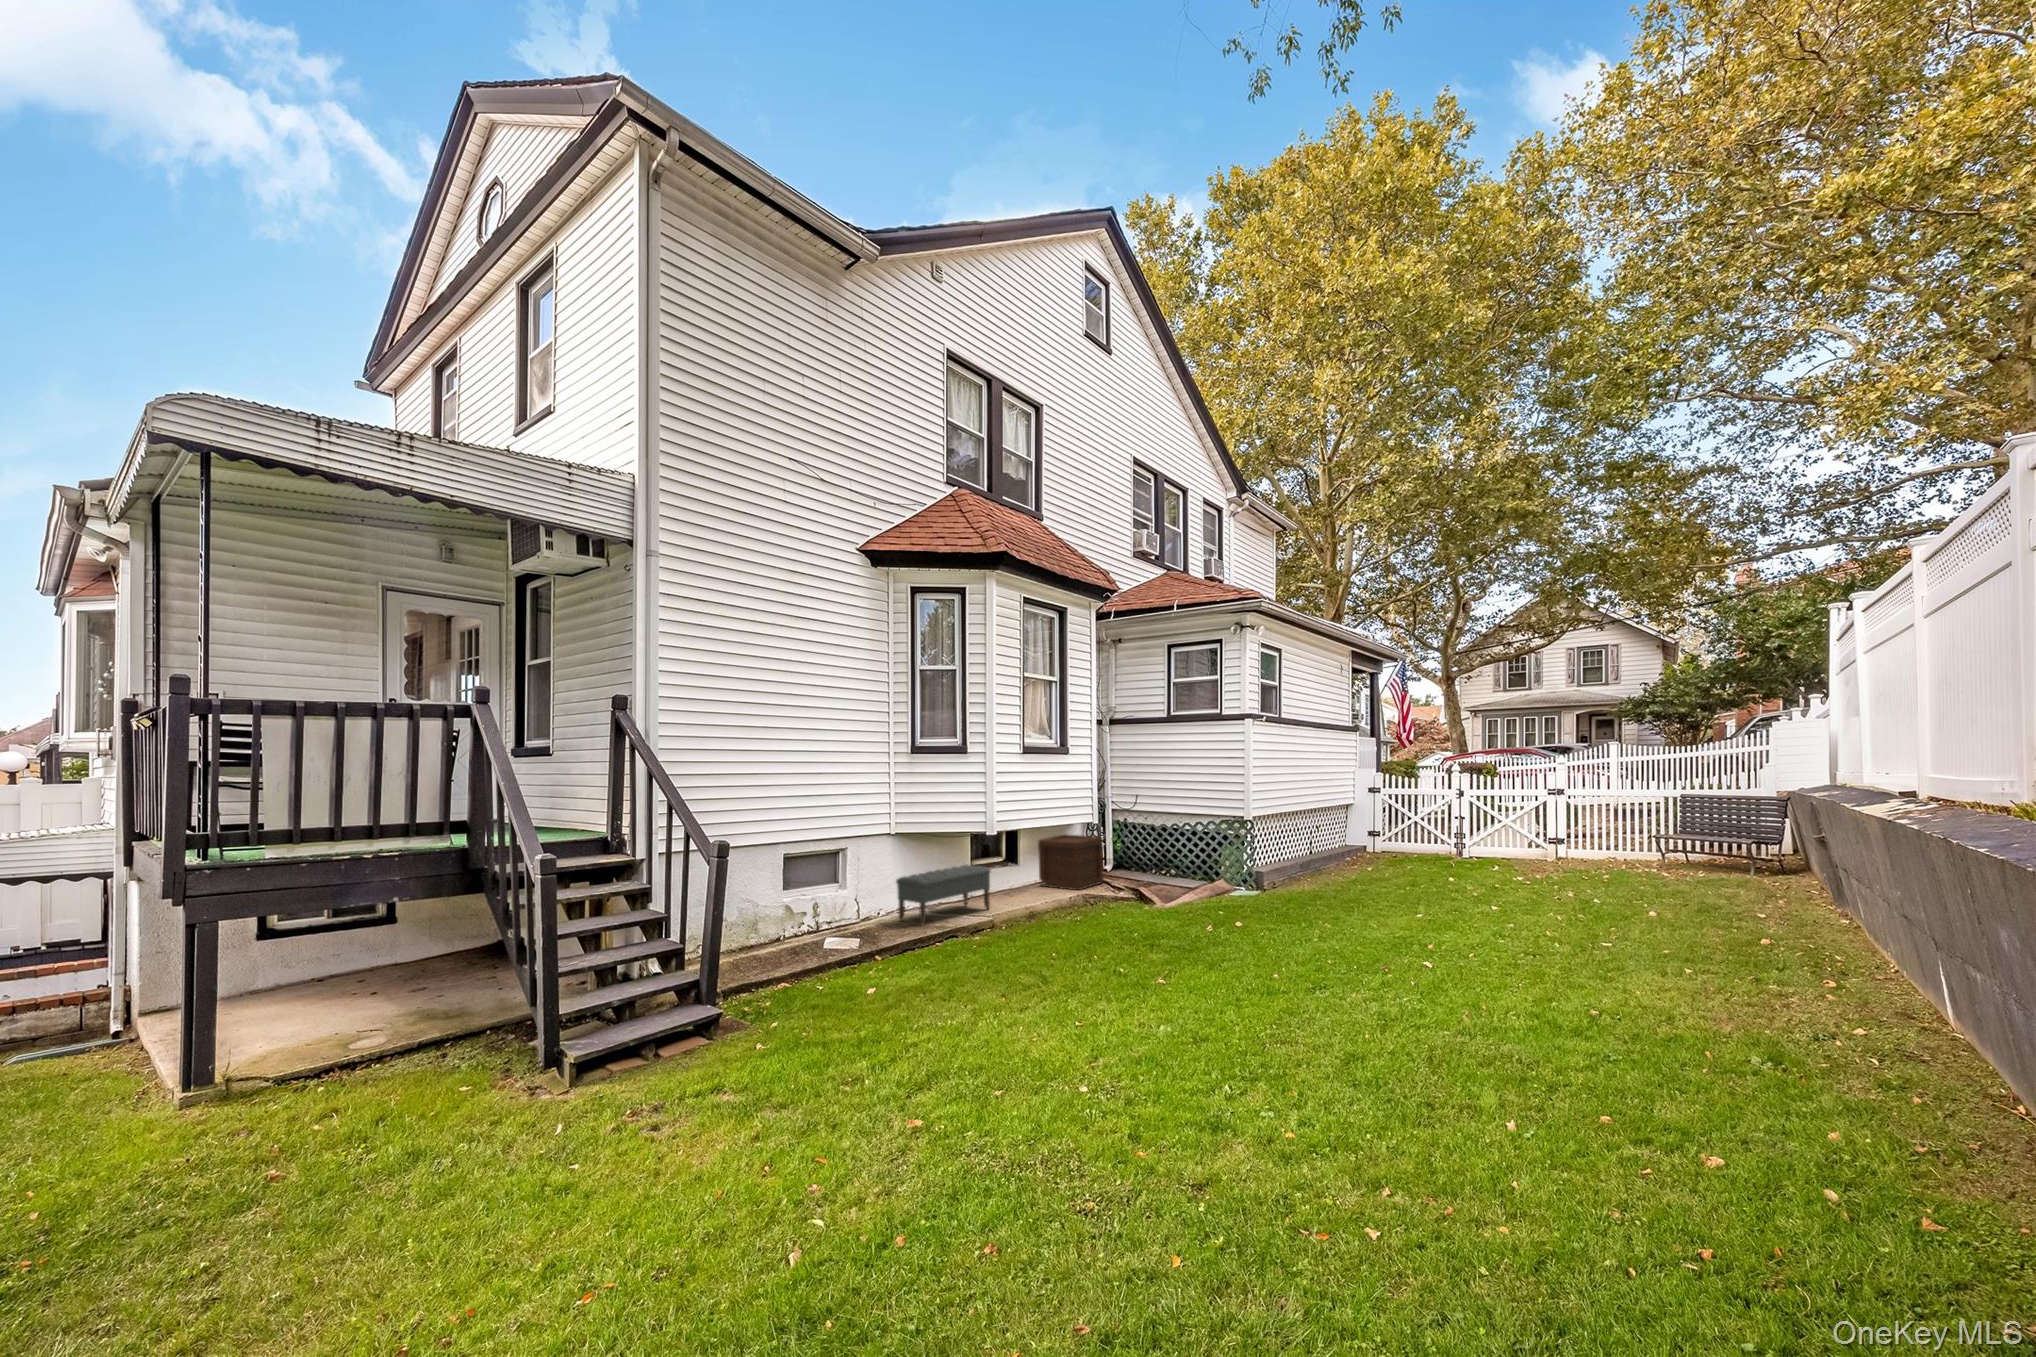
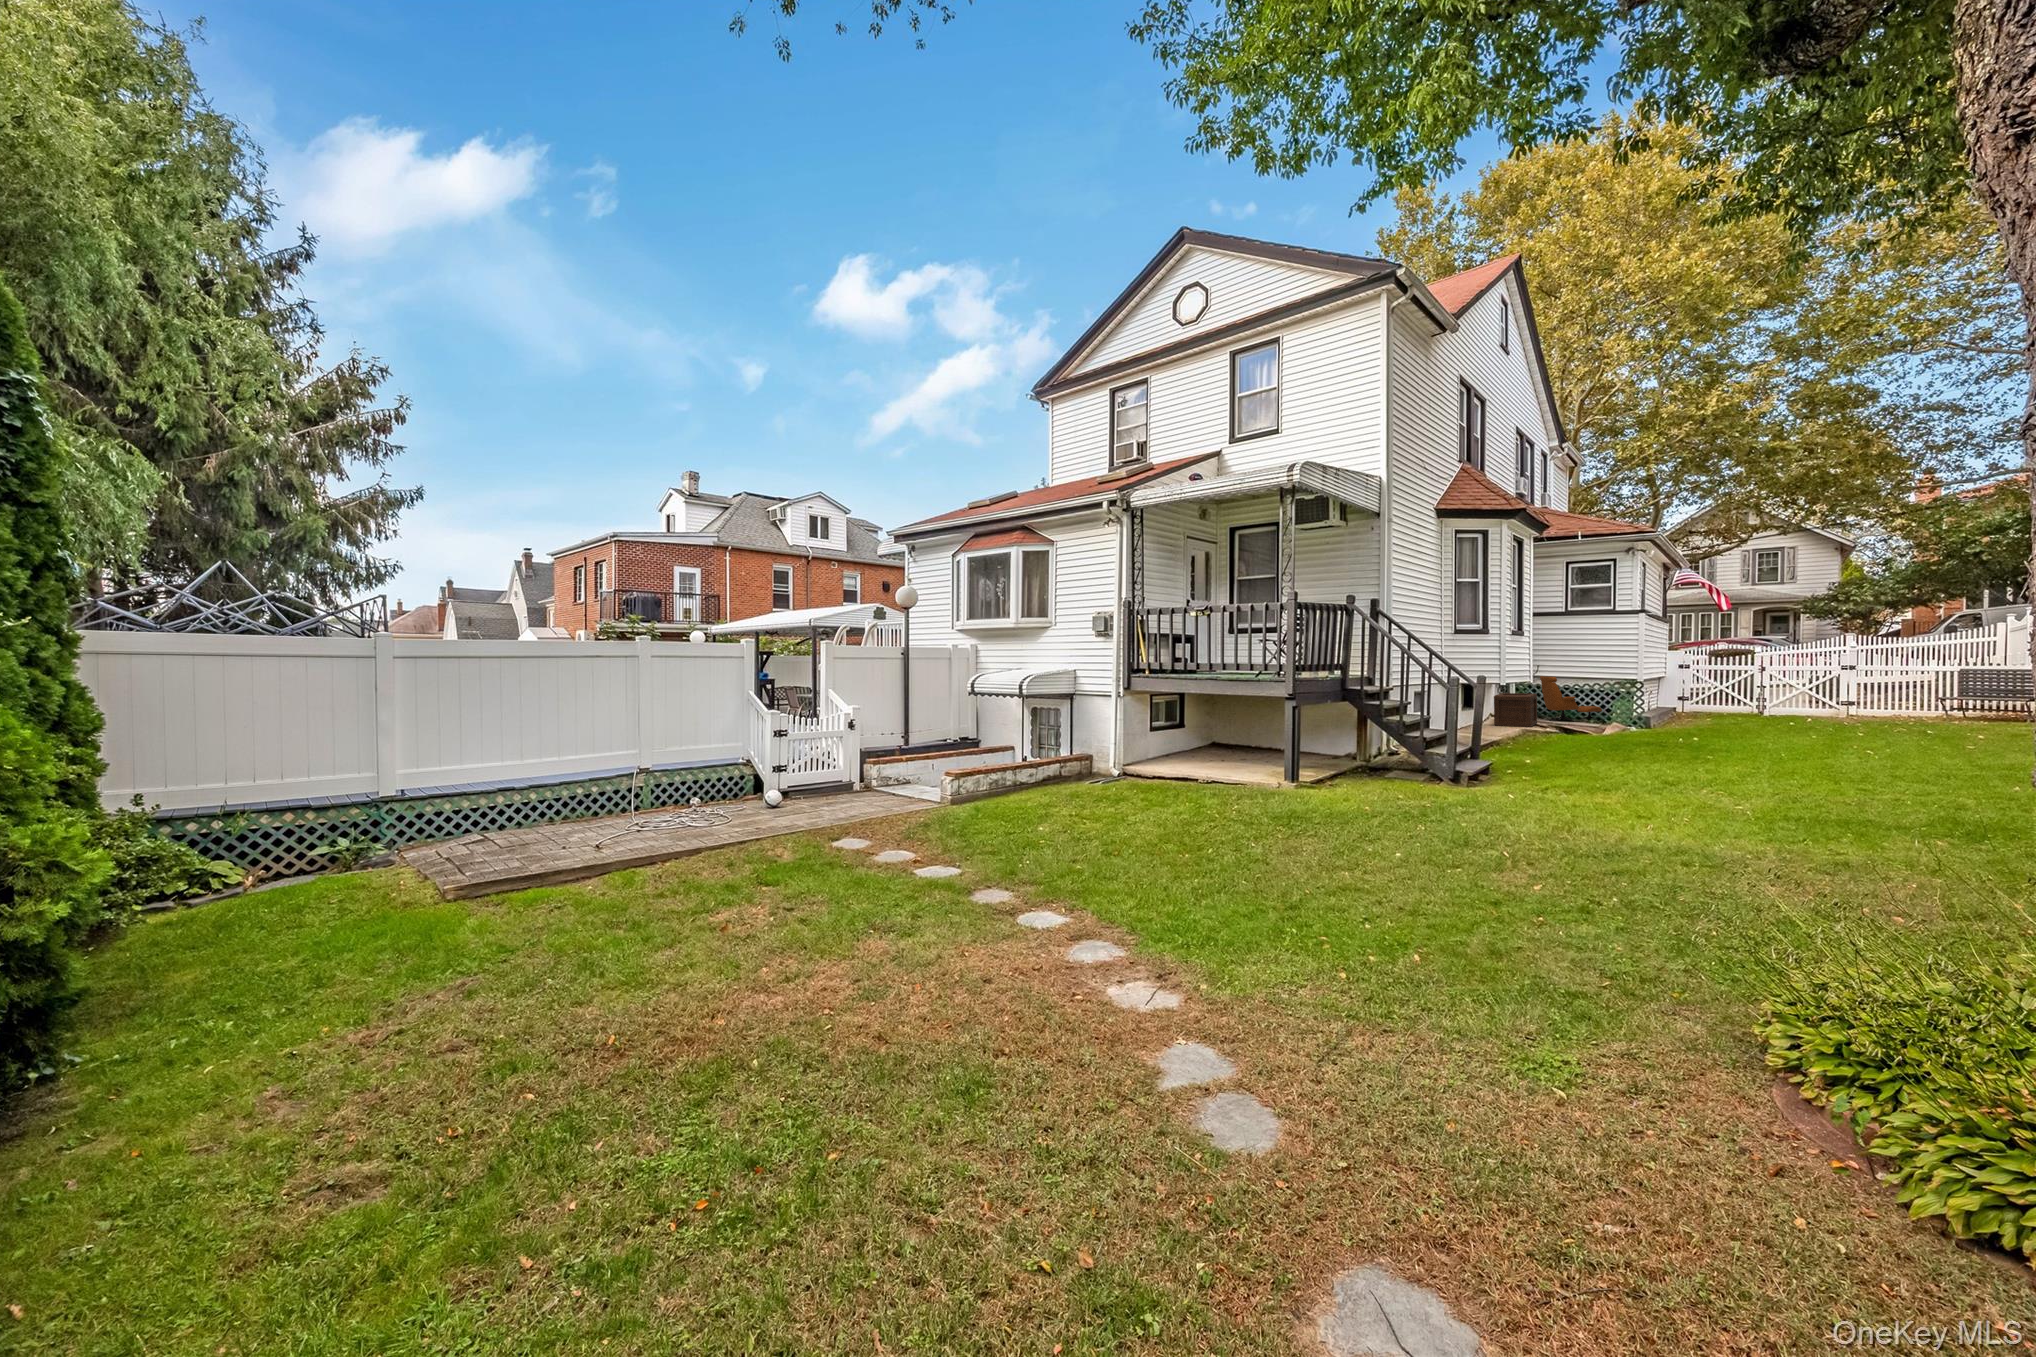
lounge chair: none [1124,808,1208,879] -> present [1540,676,1602,722]
bench: present [896,865,990,925] -> none [1451,708,1498,741]

